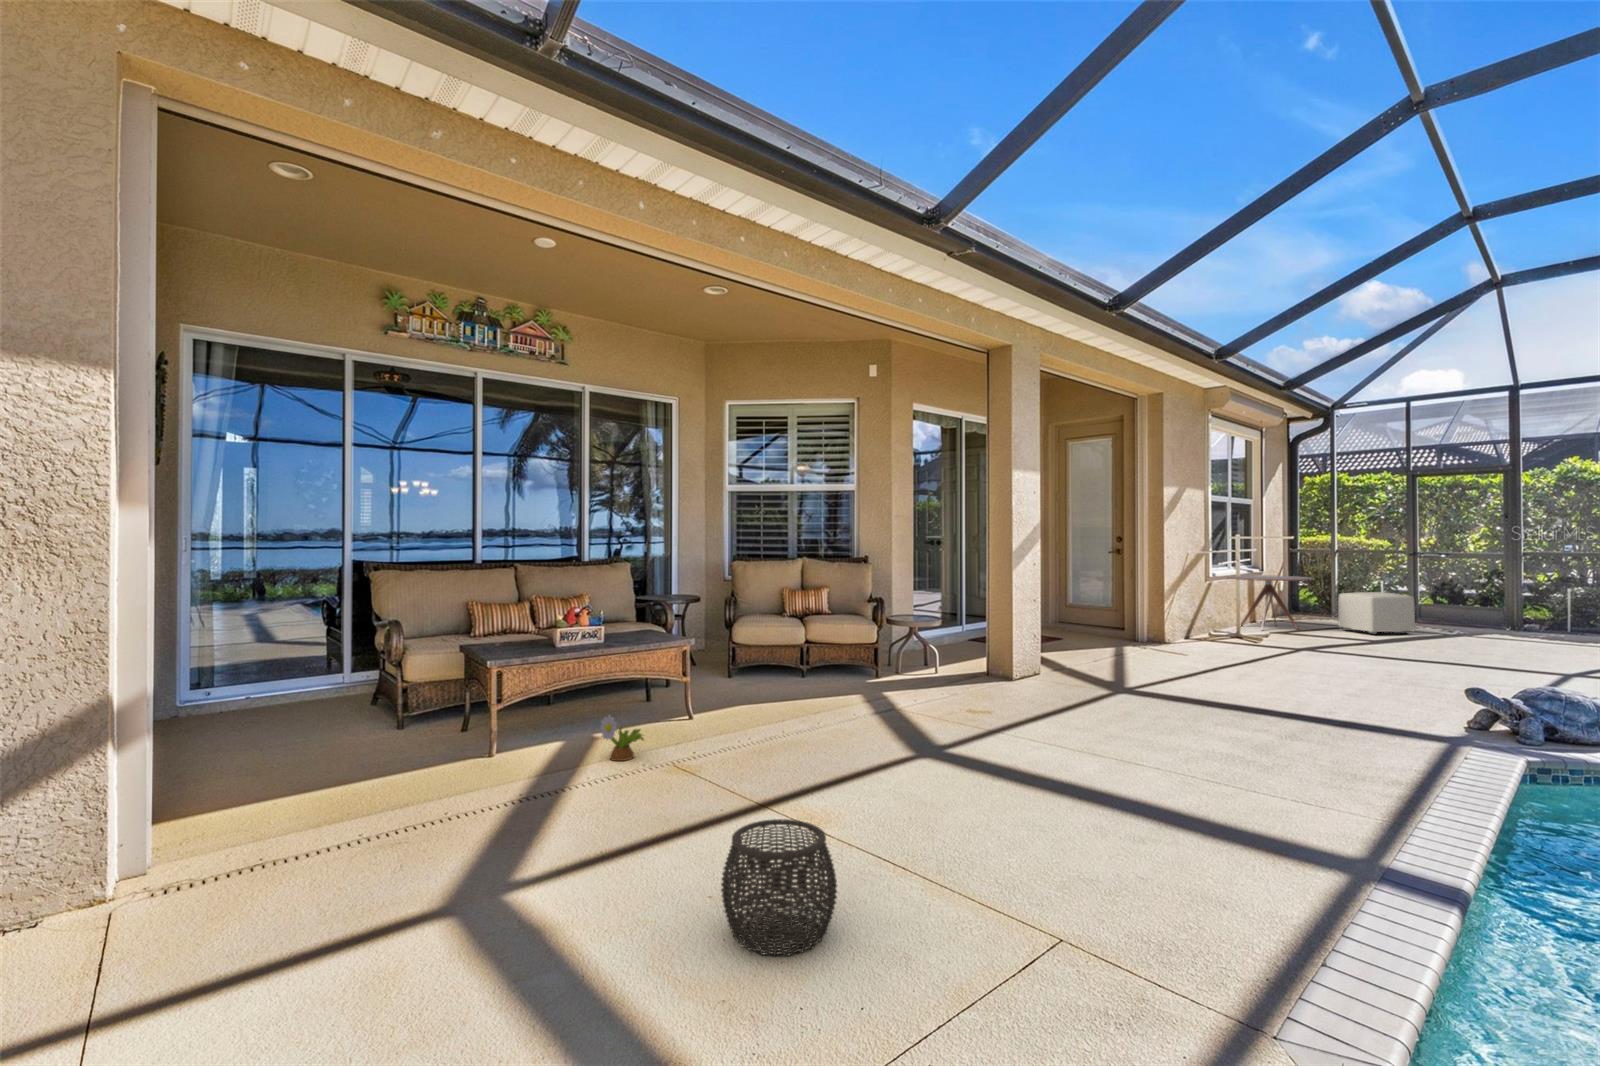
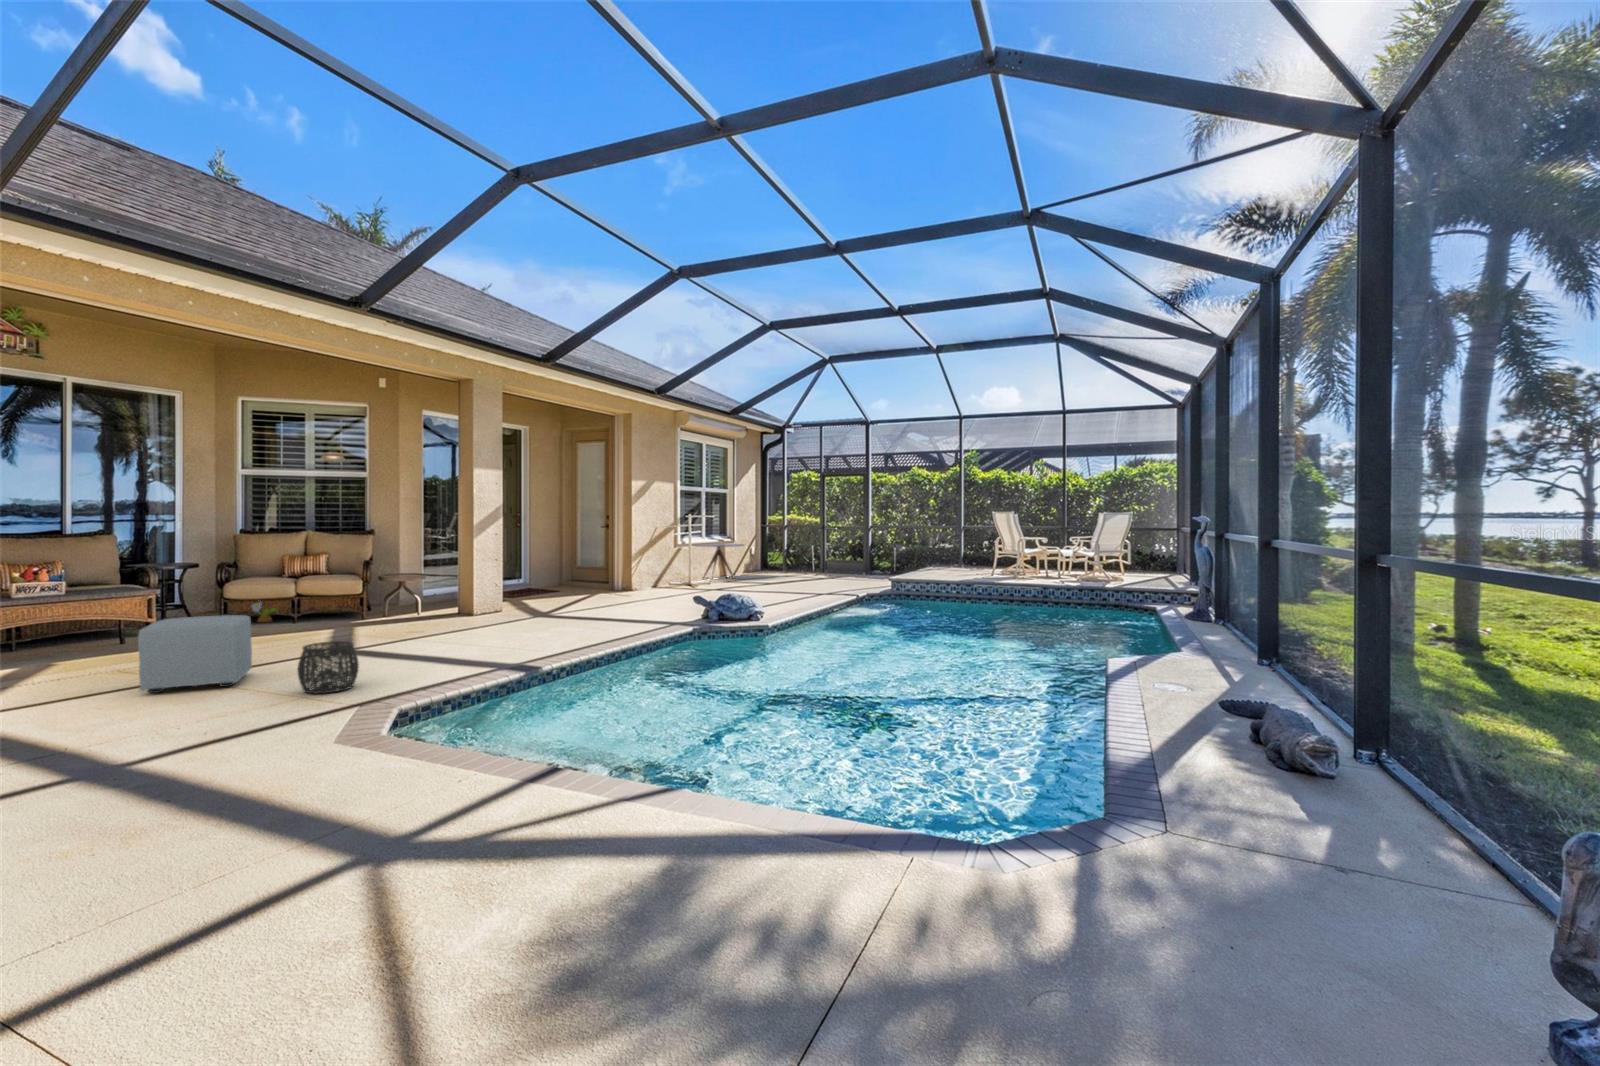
ottoman: present [1338,592,1415,635] -> present [138,615,252,693]
decorative plant: present [600,716,644,761] -> present [252,600,277,622]
woven basket: present [721,819,837,956] -> present [298,641,359,694]

